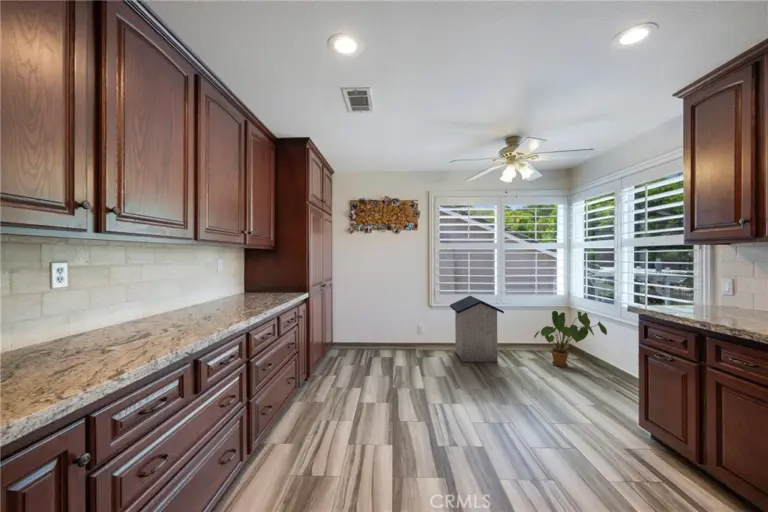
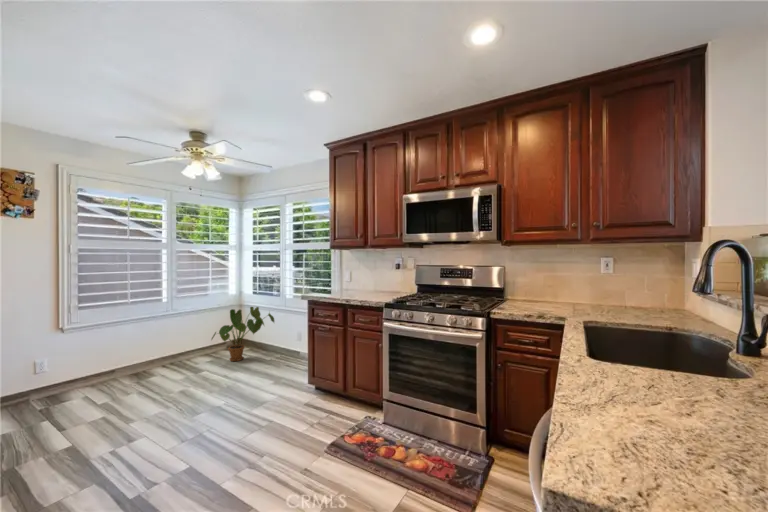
trash can: present [450,296,504,362] -> none [96,306,180,391]

